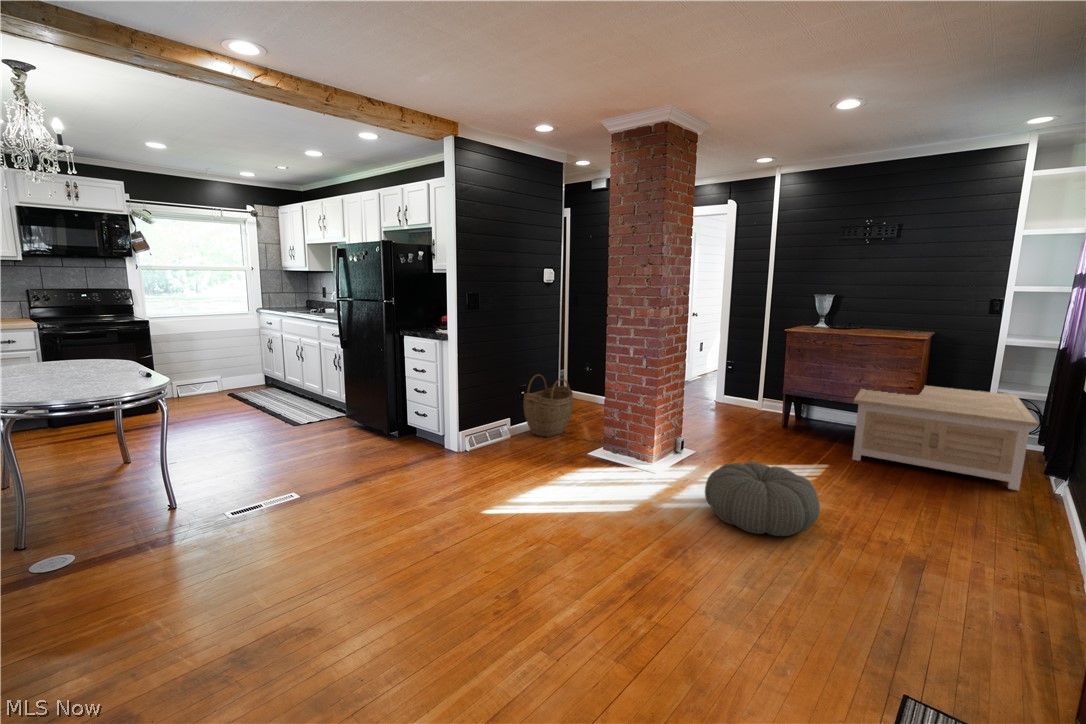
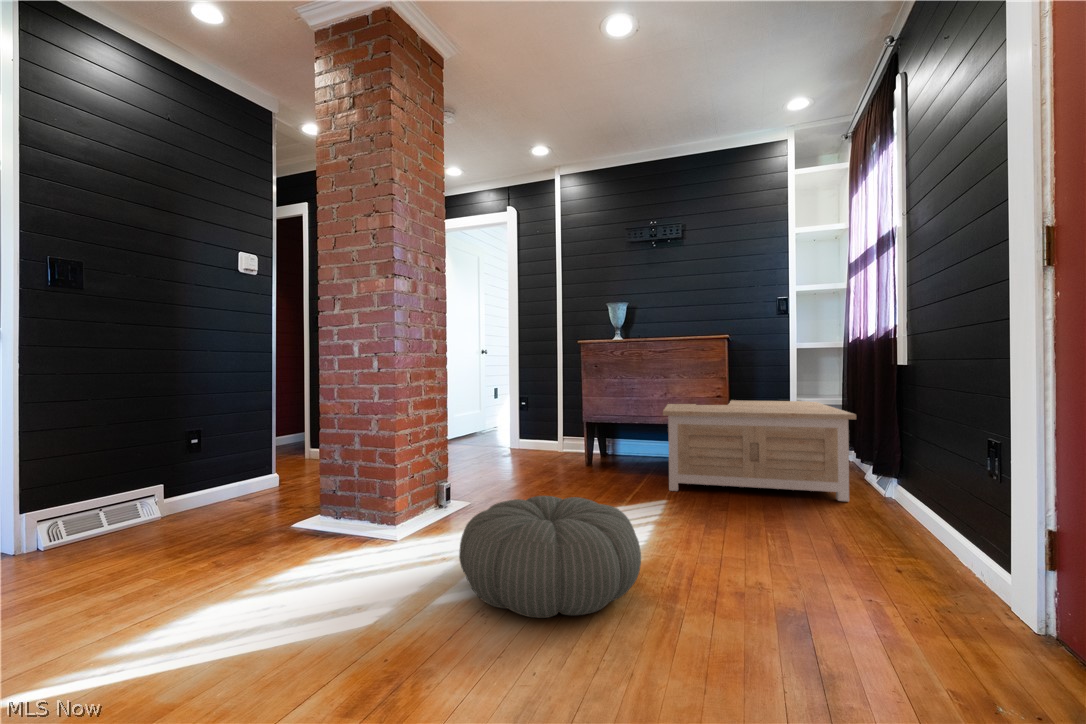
woven basket: present [524,374,573,437] -> none [191,410,286,510]

